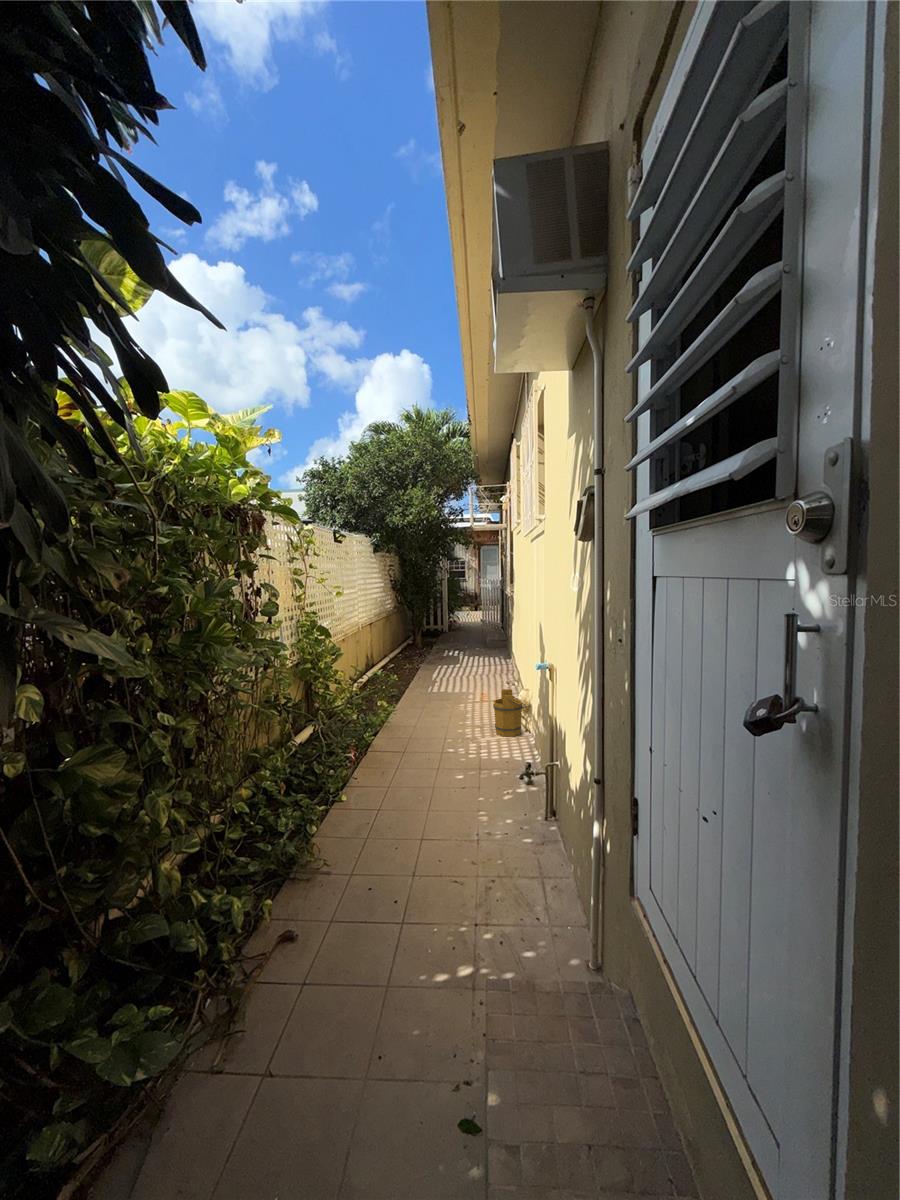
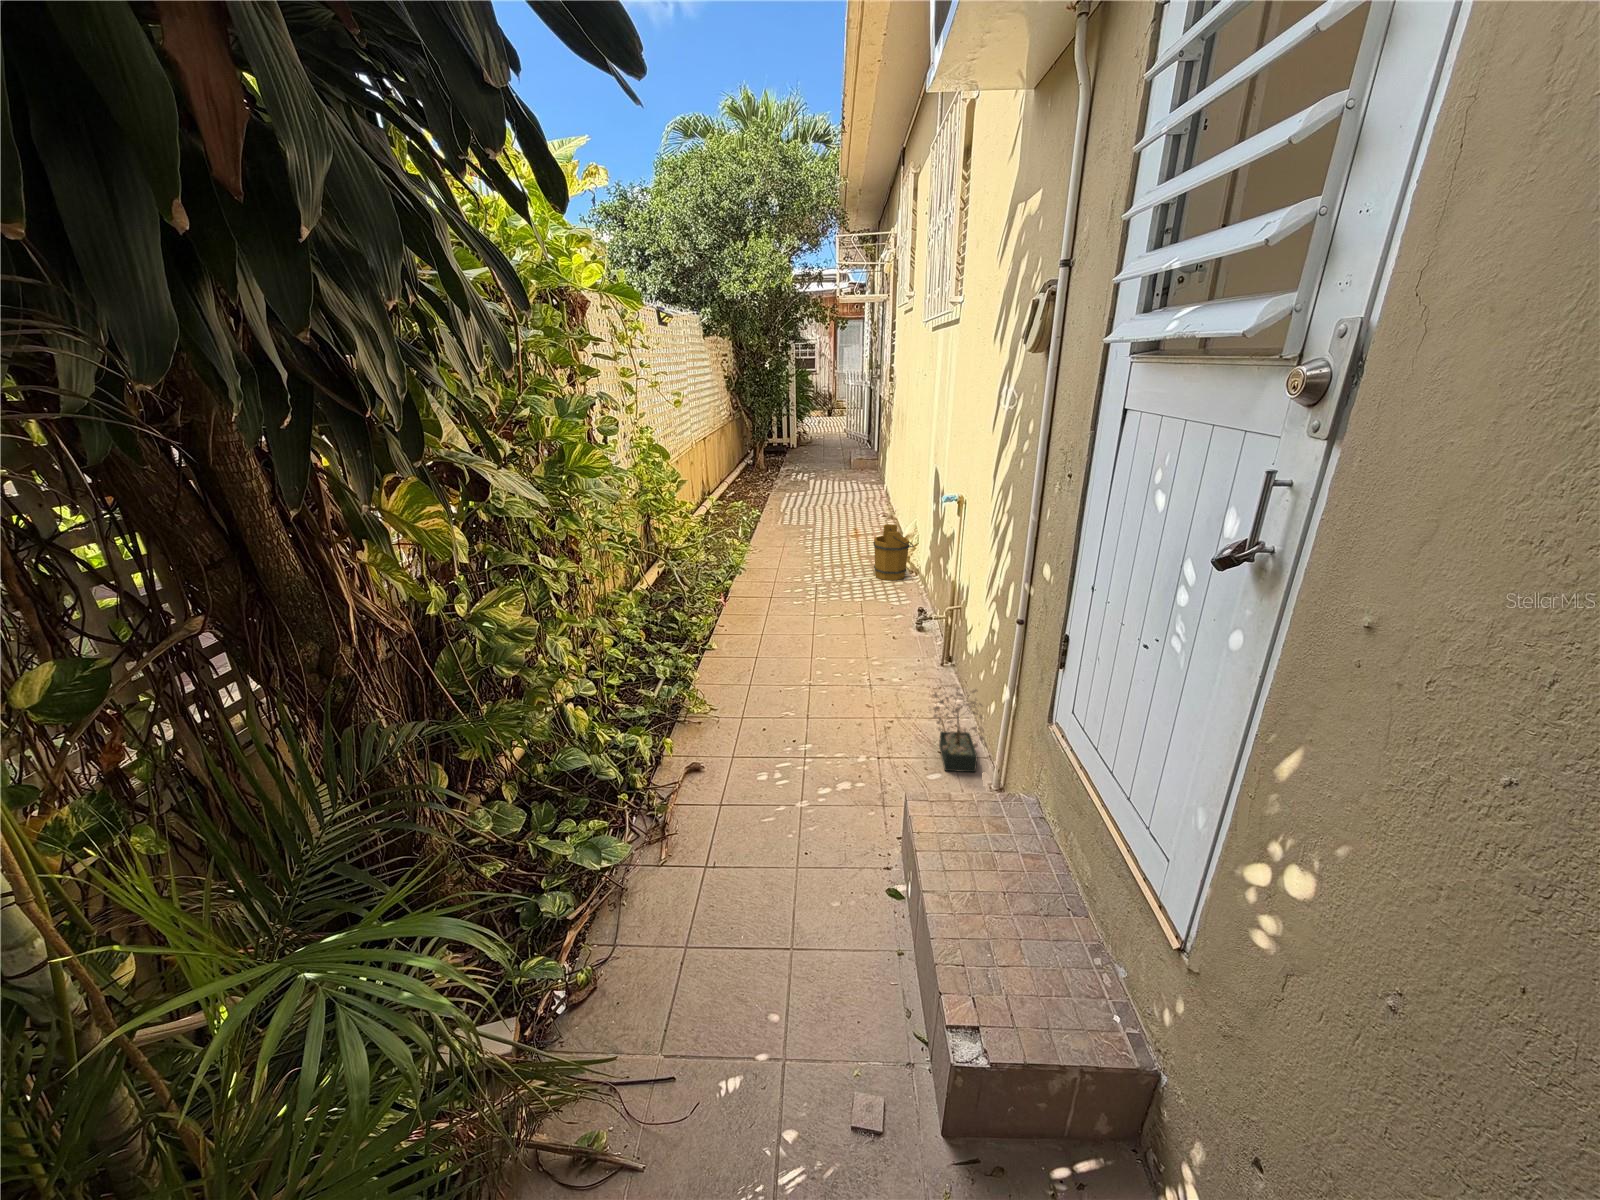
decorative plant: none [522,844,579,942] -> present [933,686,987,772]

